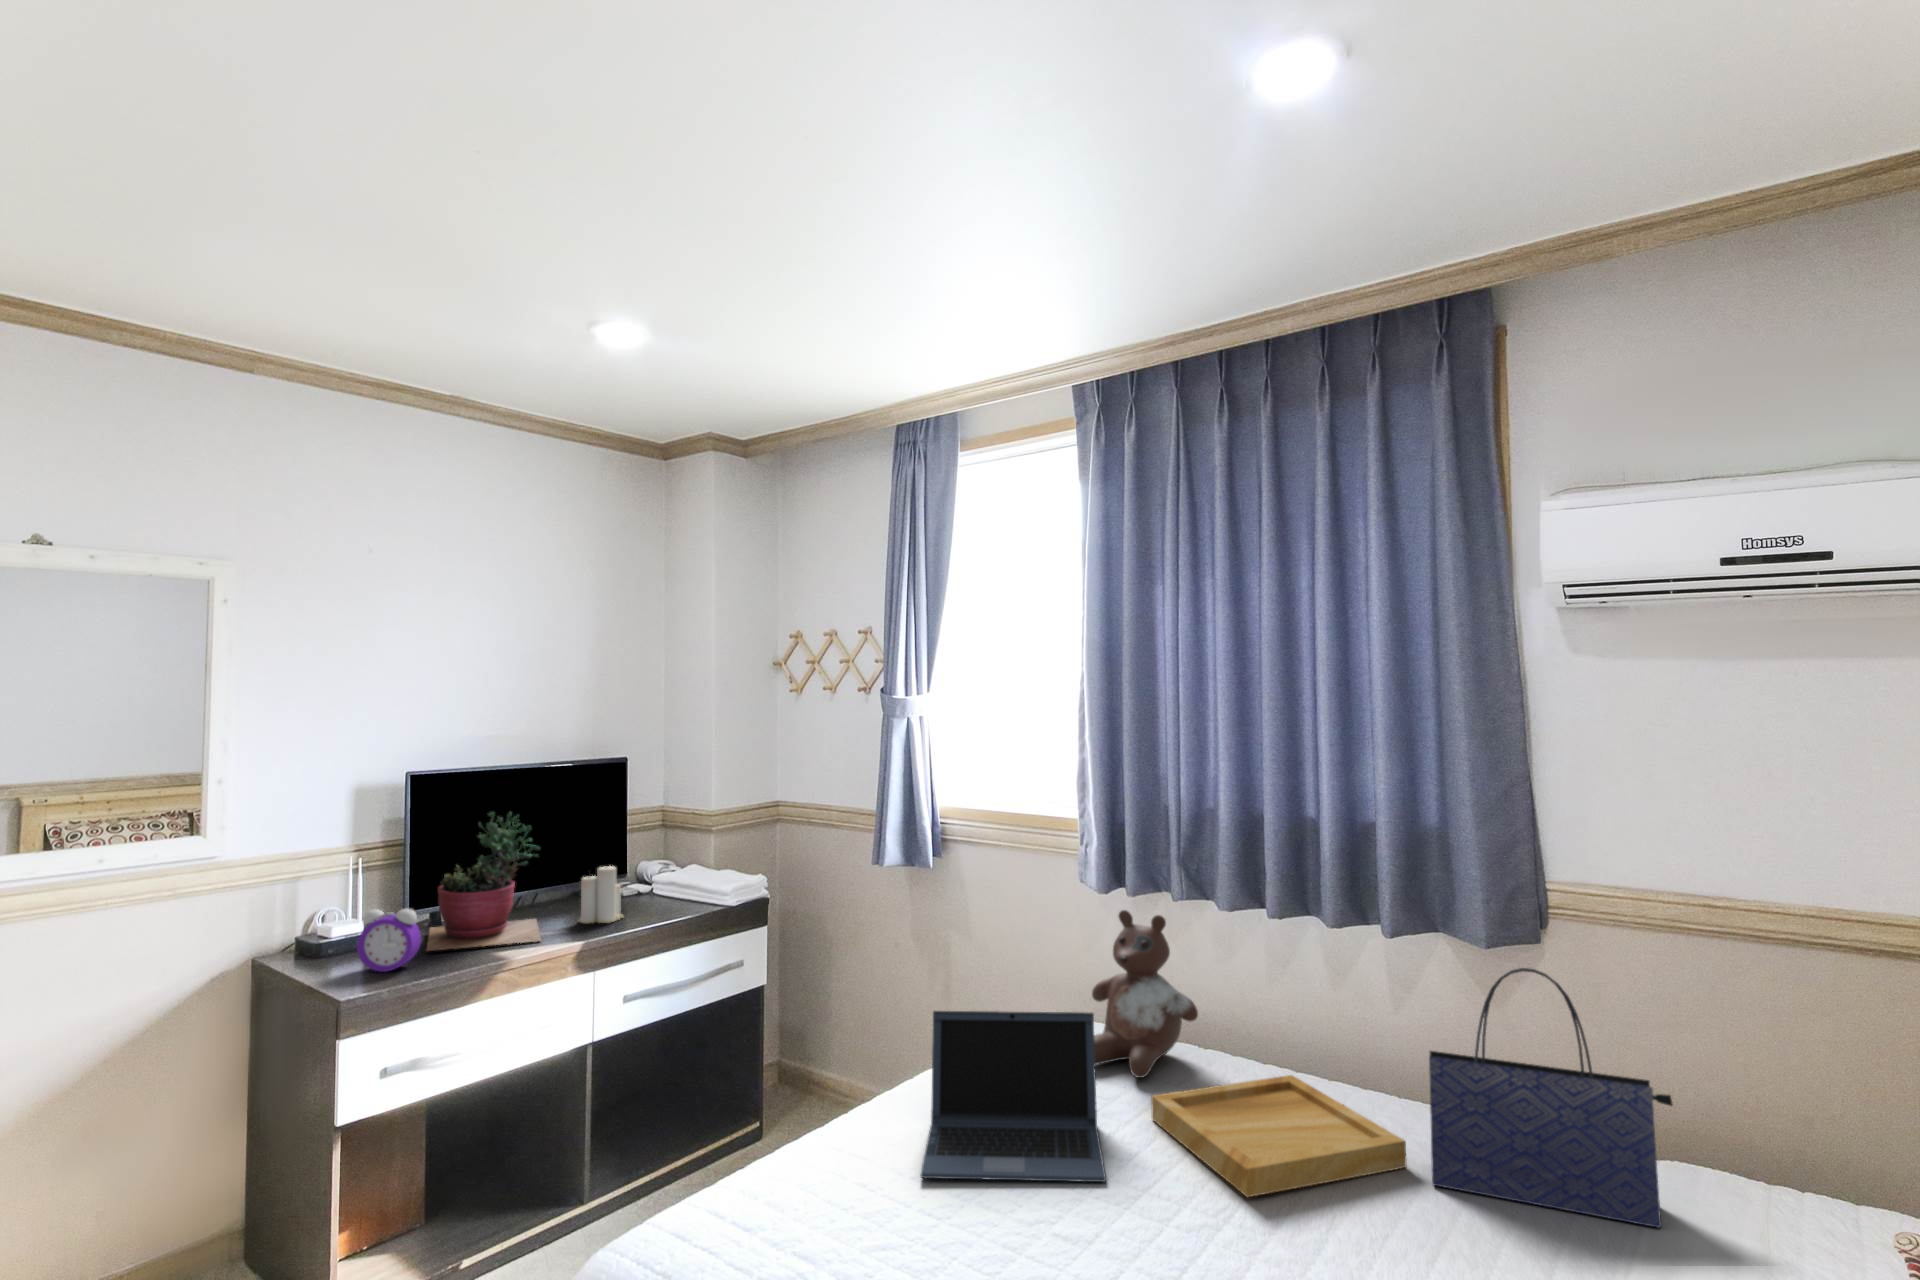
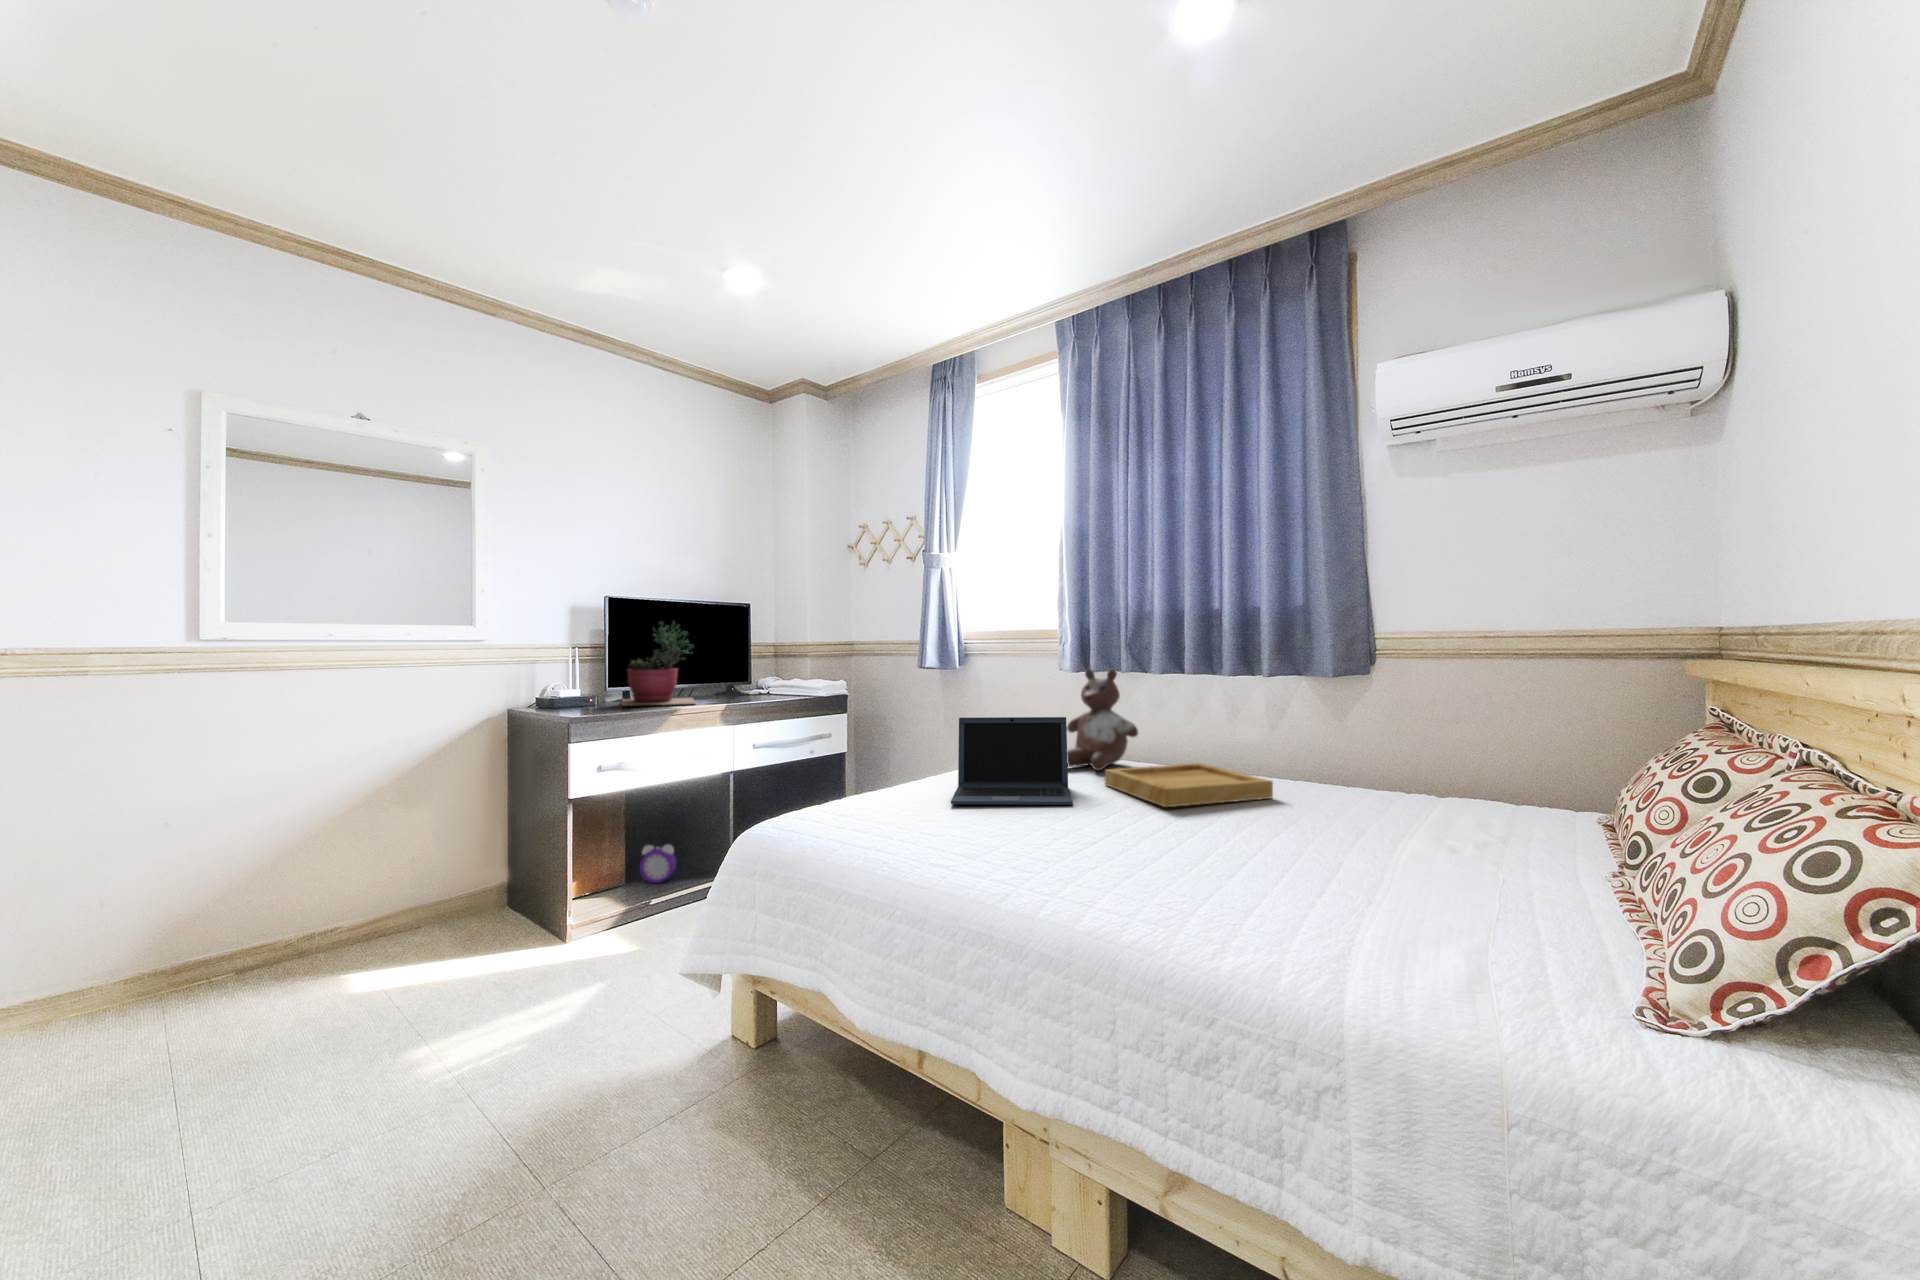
candle: present [579,866,623,923] -> none [720,659,750,700]
alarm clock: present [357,909,421,972] -> present [640,845,676,883]
tote bag: present [1429,968,1672,1228] -> none [1288,659,1449,815]

